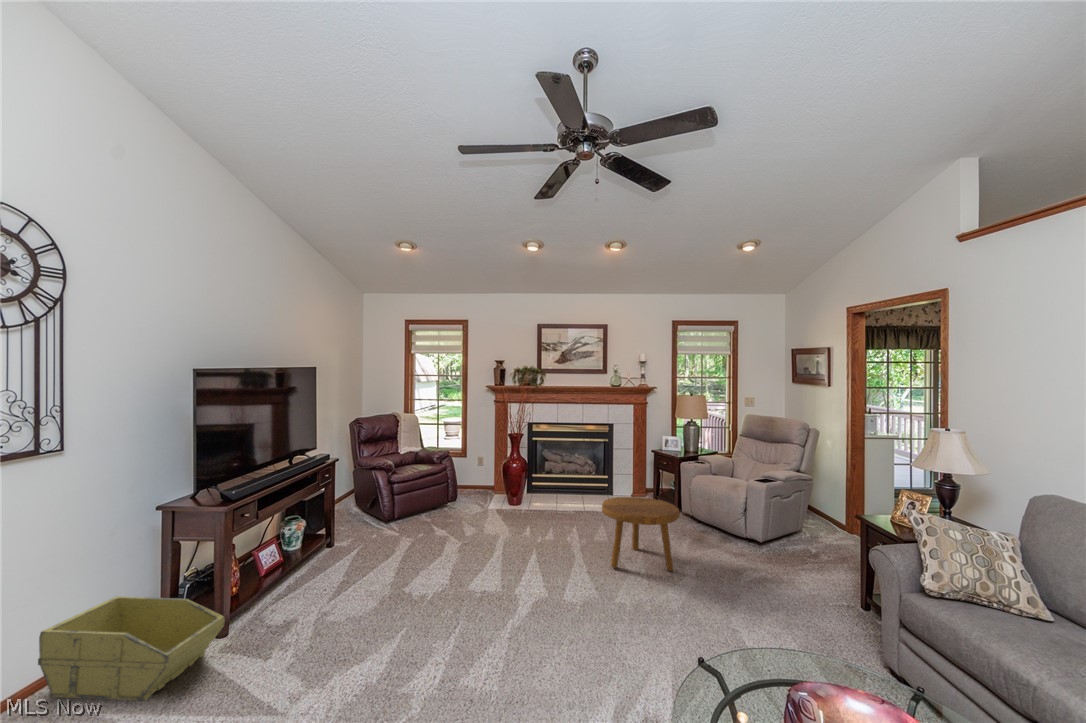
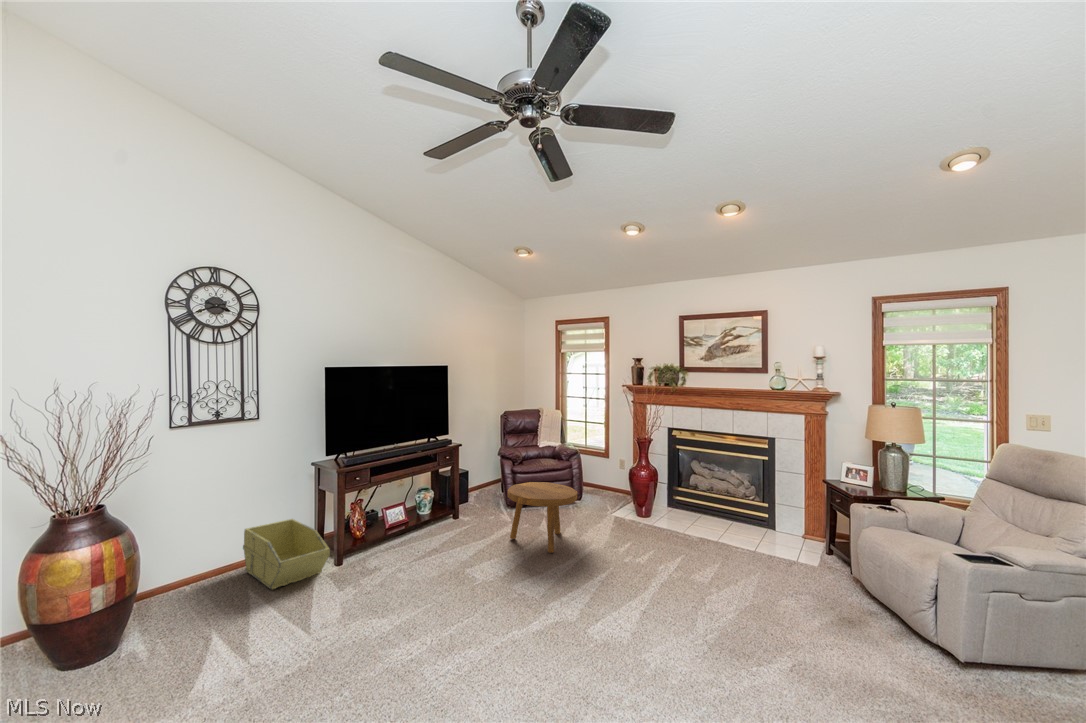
footstool: present [602,497,680,571] -> present [508,482,578,553]

